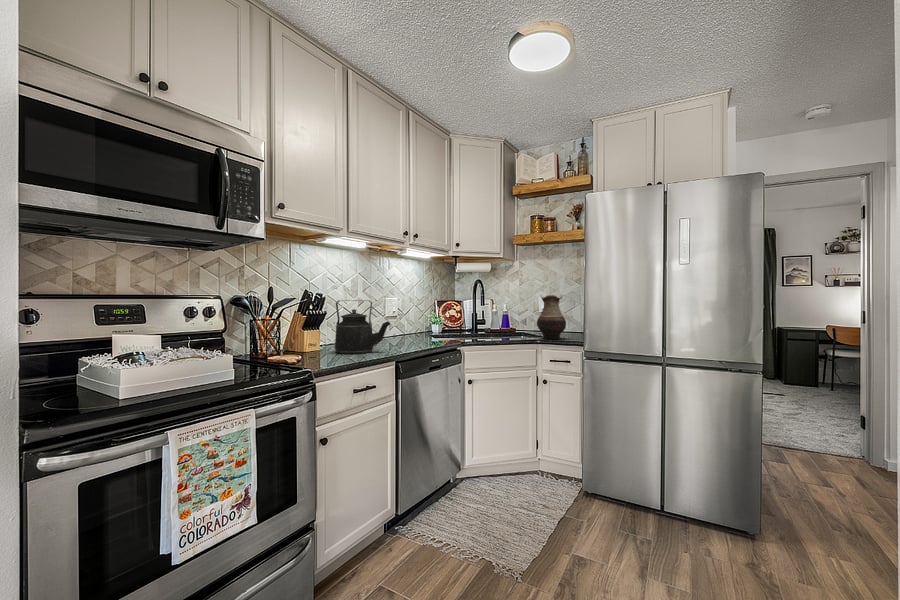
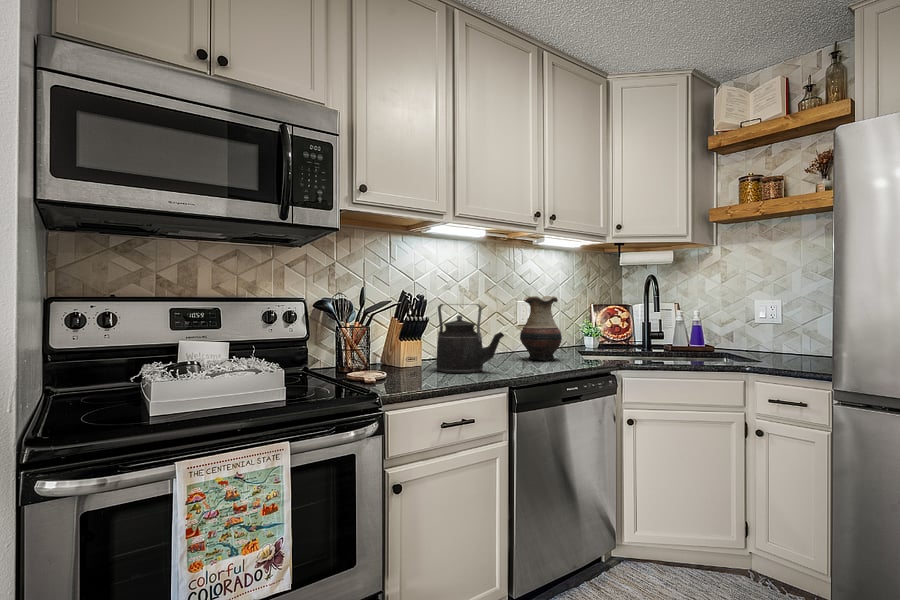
vase: present [537,295,566,339] -> present [520,296,562,361]

